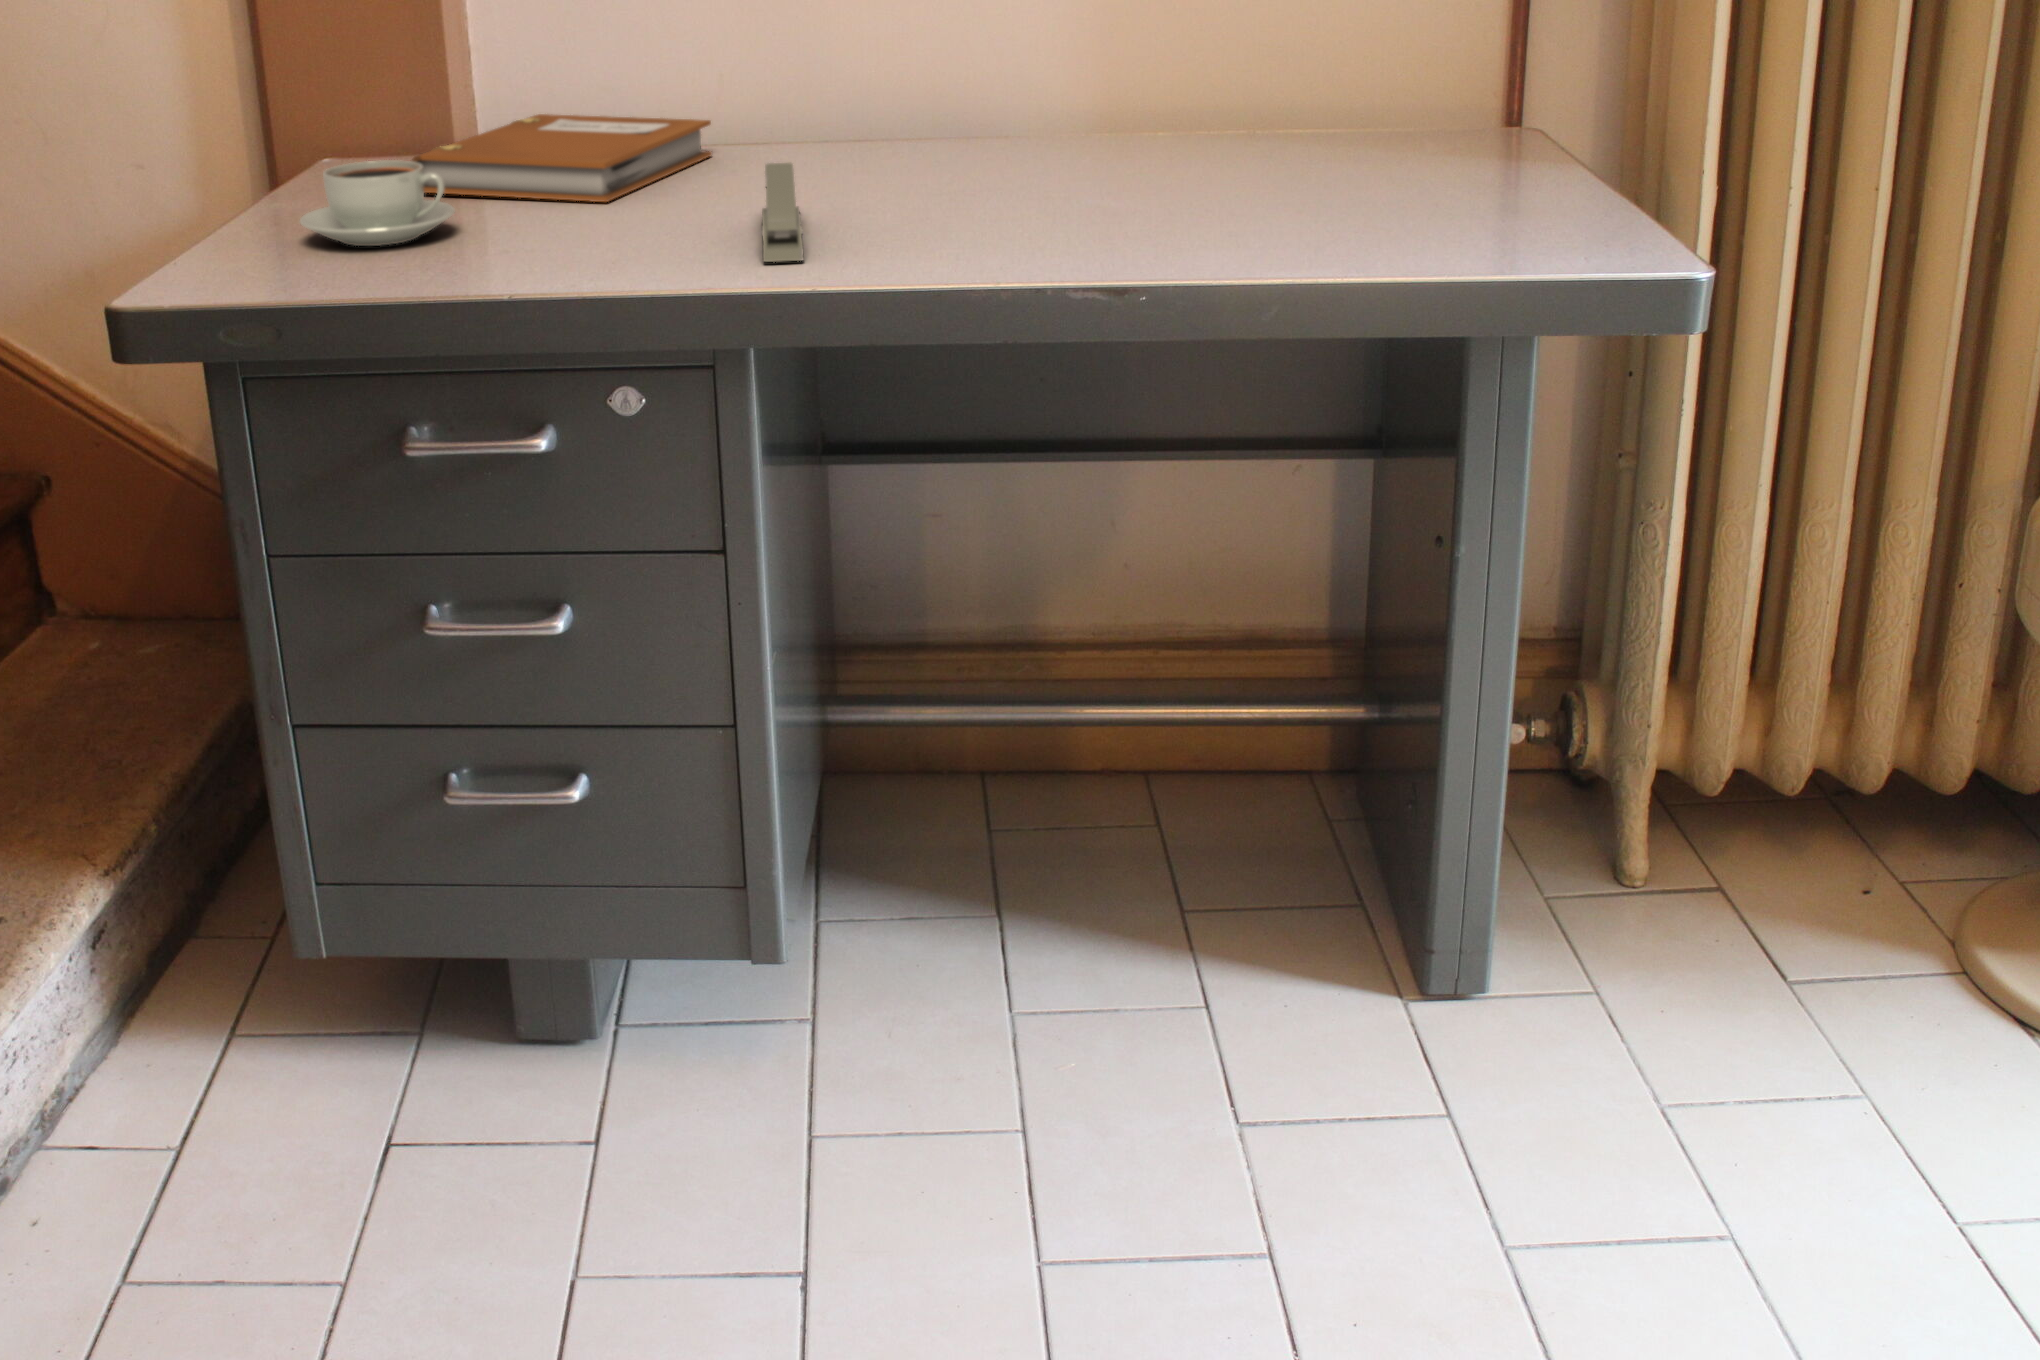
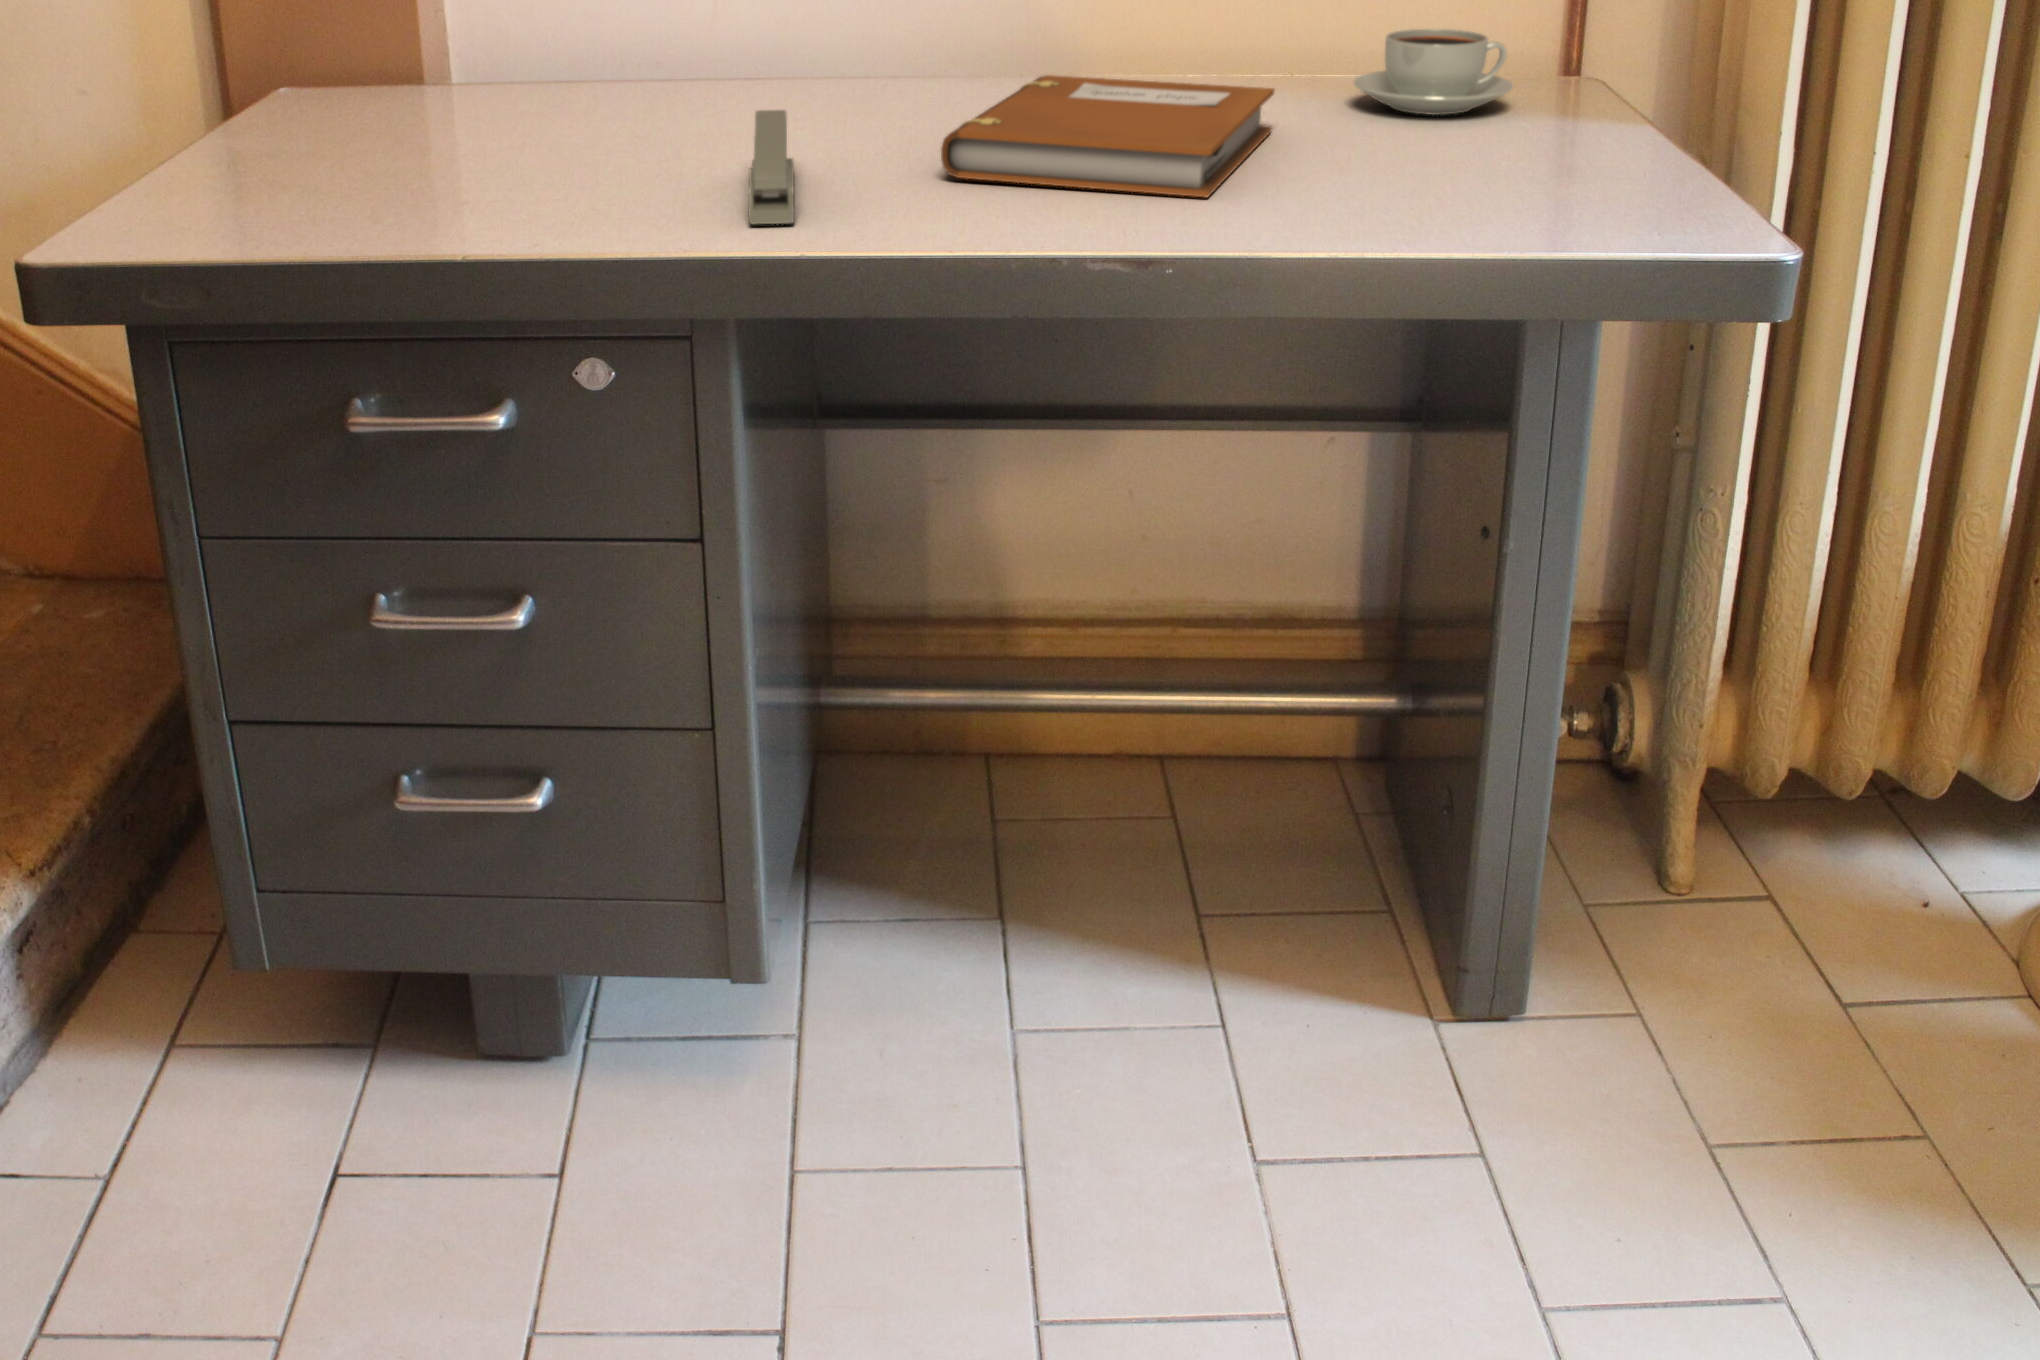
notebook: present [411,114,712,202] -> present [941,75,1275,197]
coffee cup: present [300,160,455,246] -> present [1354,29,1513,115]

